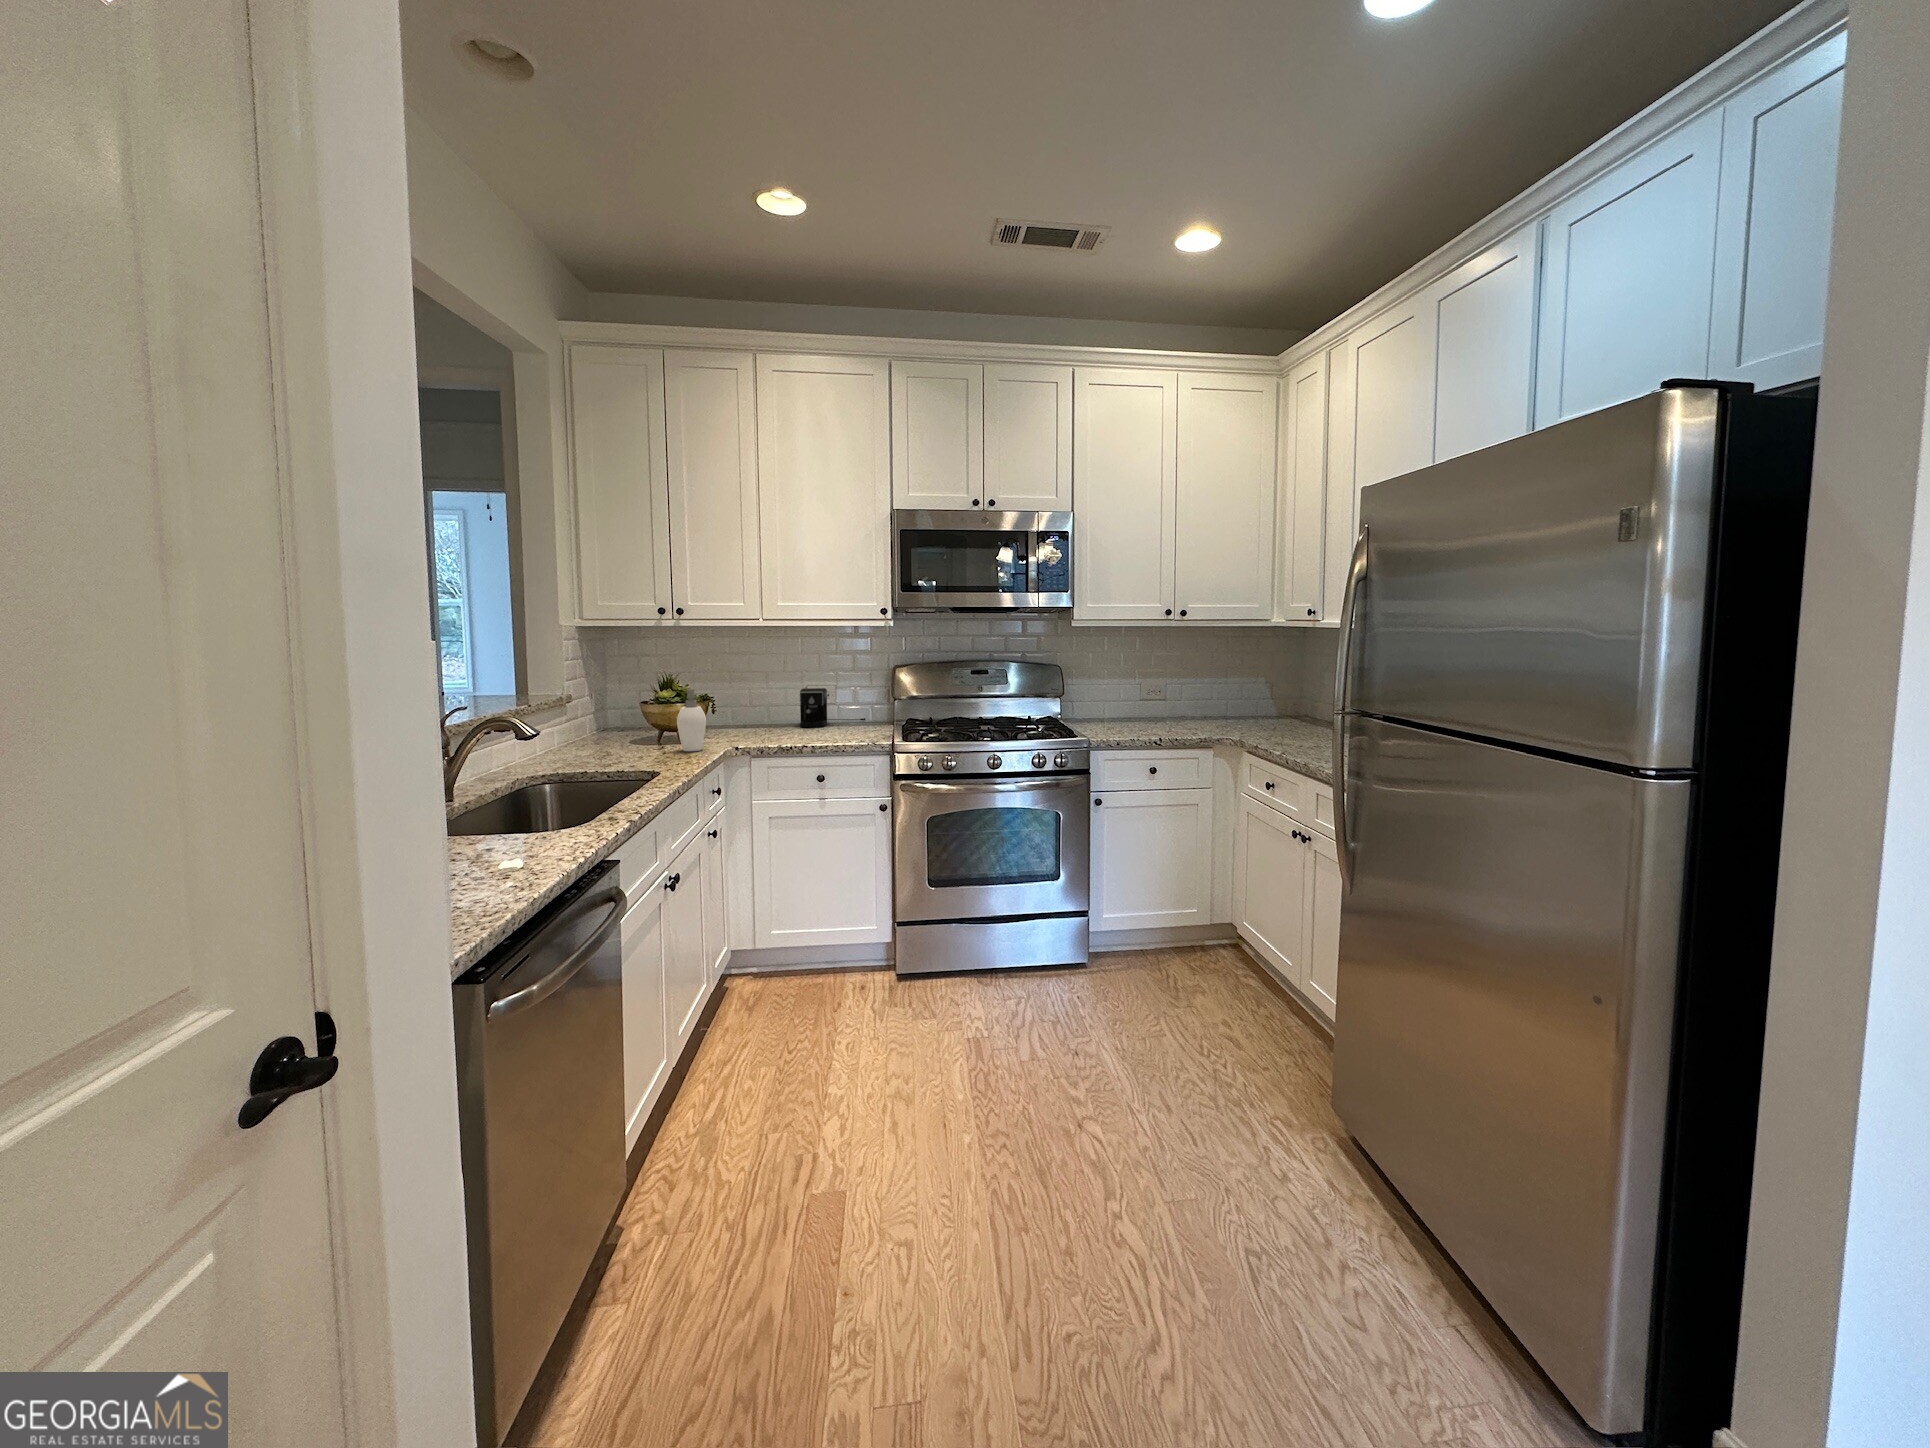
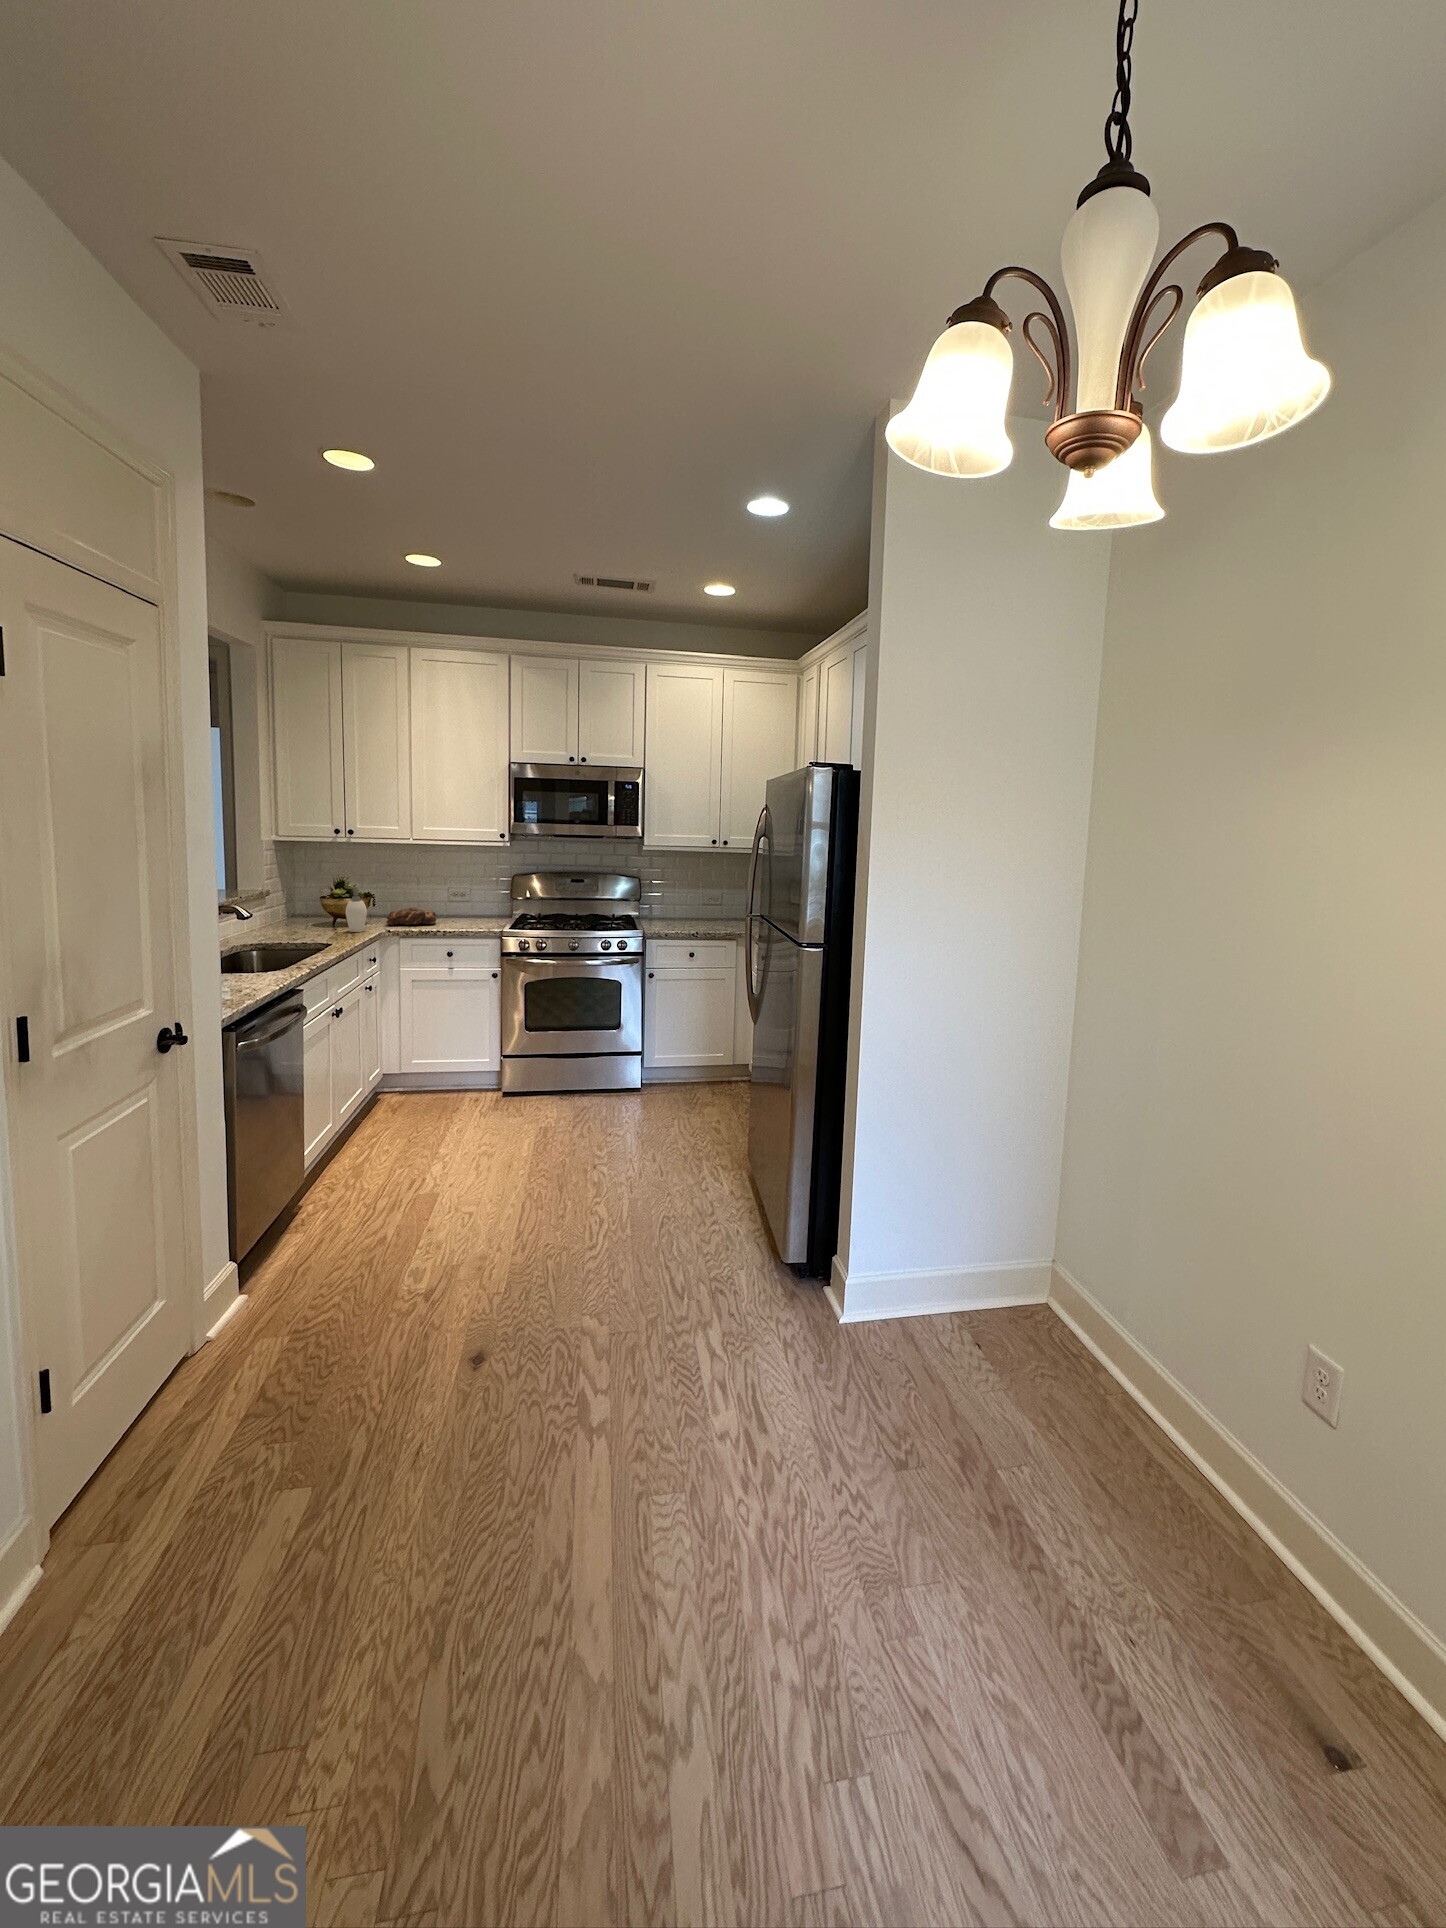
coffee maker: present [800,688,865,727] -> none [441,890,493,918]
bread loaf: none [731,714,798,739] -> present [386,907,436,925]

